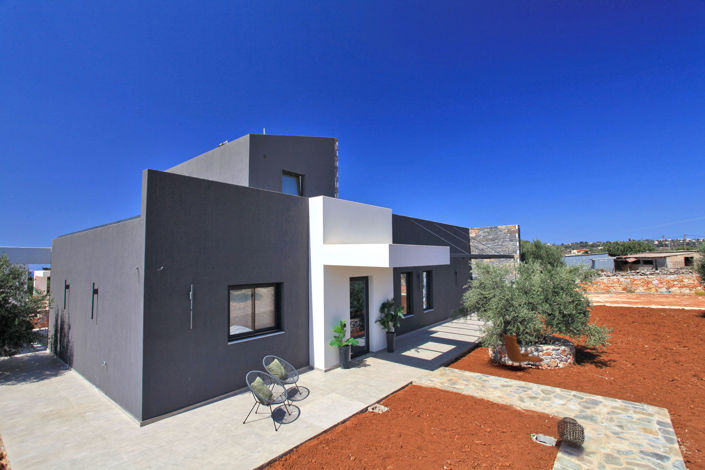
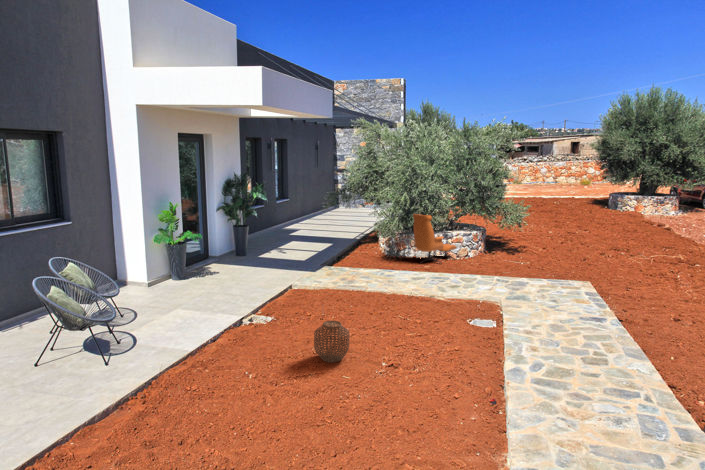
woven basket: present [557,417,585,448] -> present [314,321,349,362]

